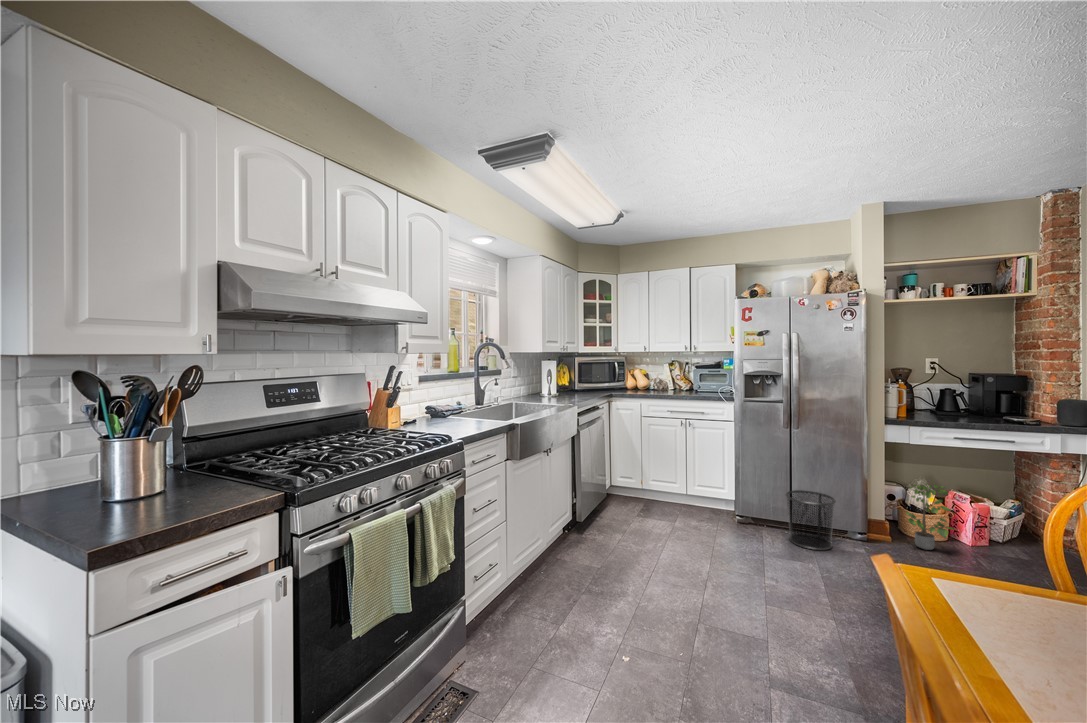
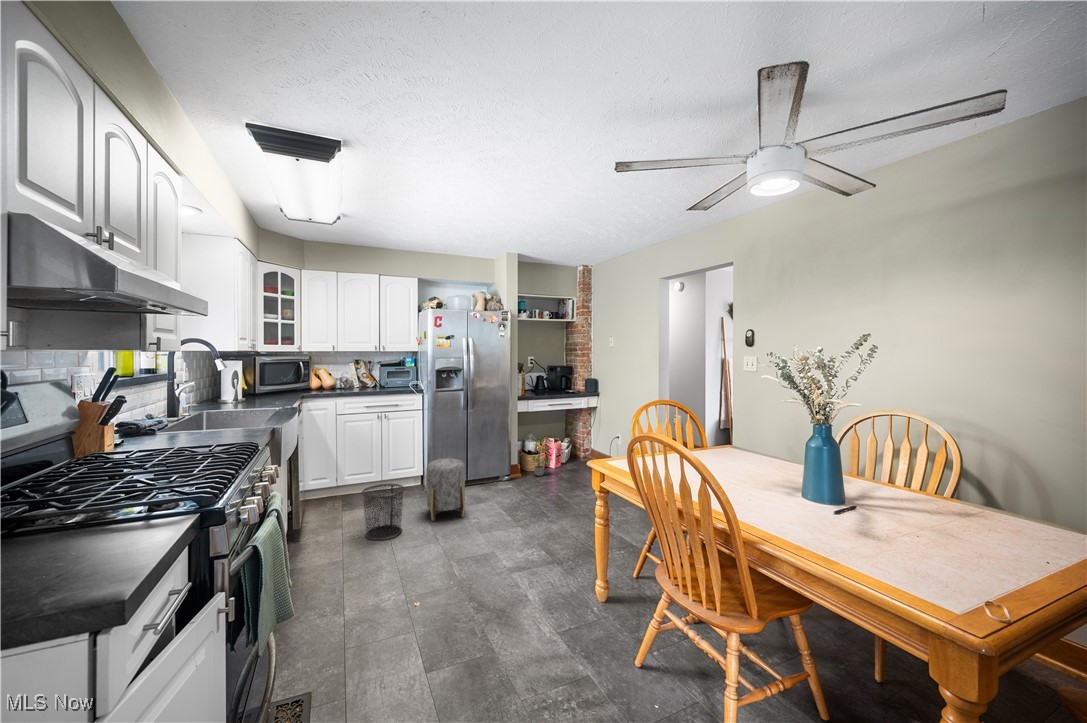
stool: none [705,486,757,570] -> present [426,458,465,521]
waste bin: present [786,490,836,550] -> present [361,484,405,540]

